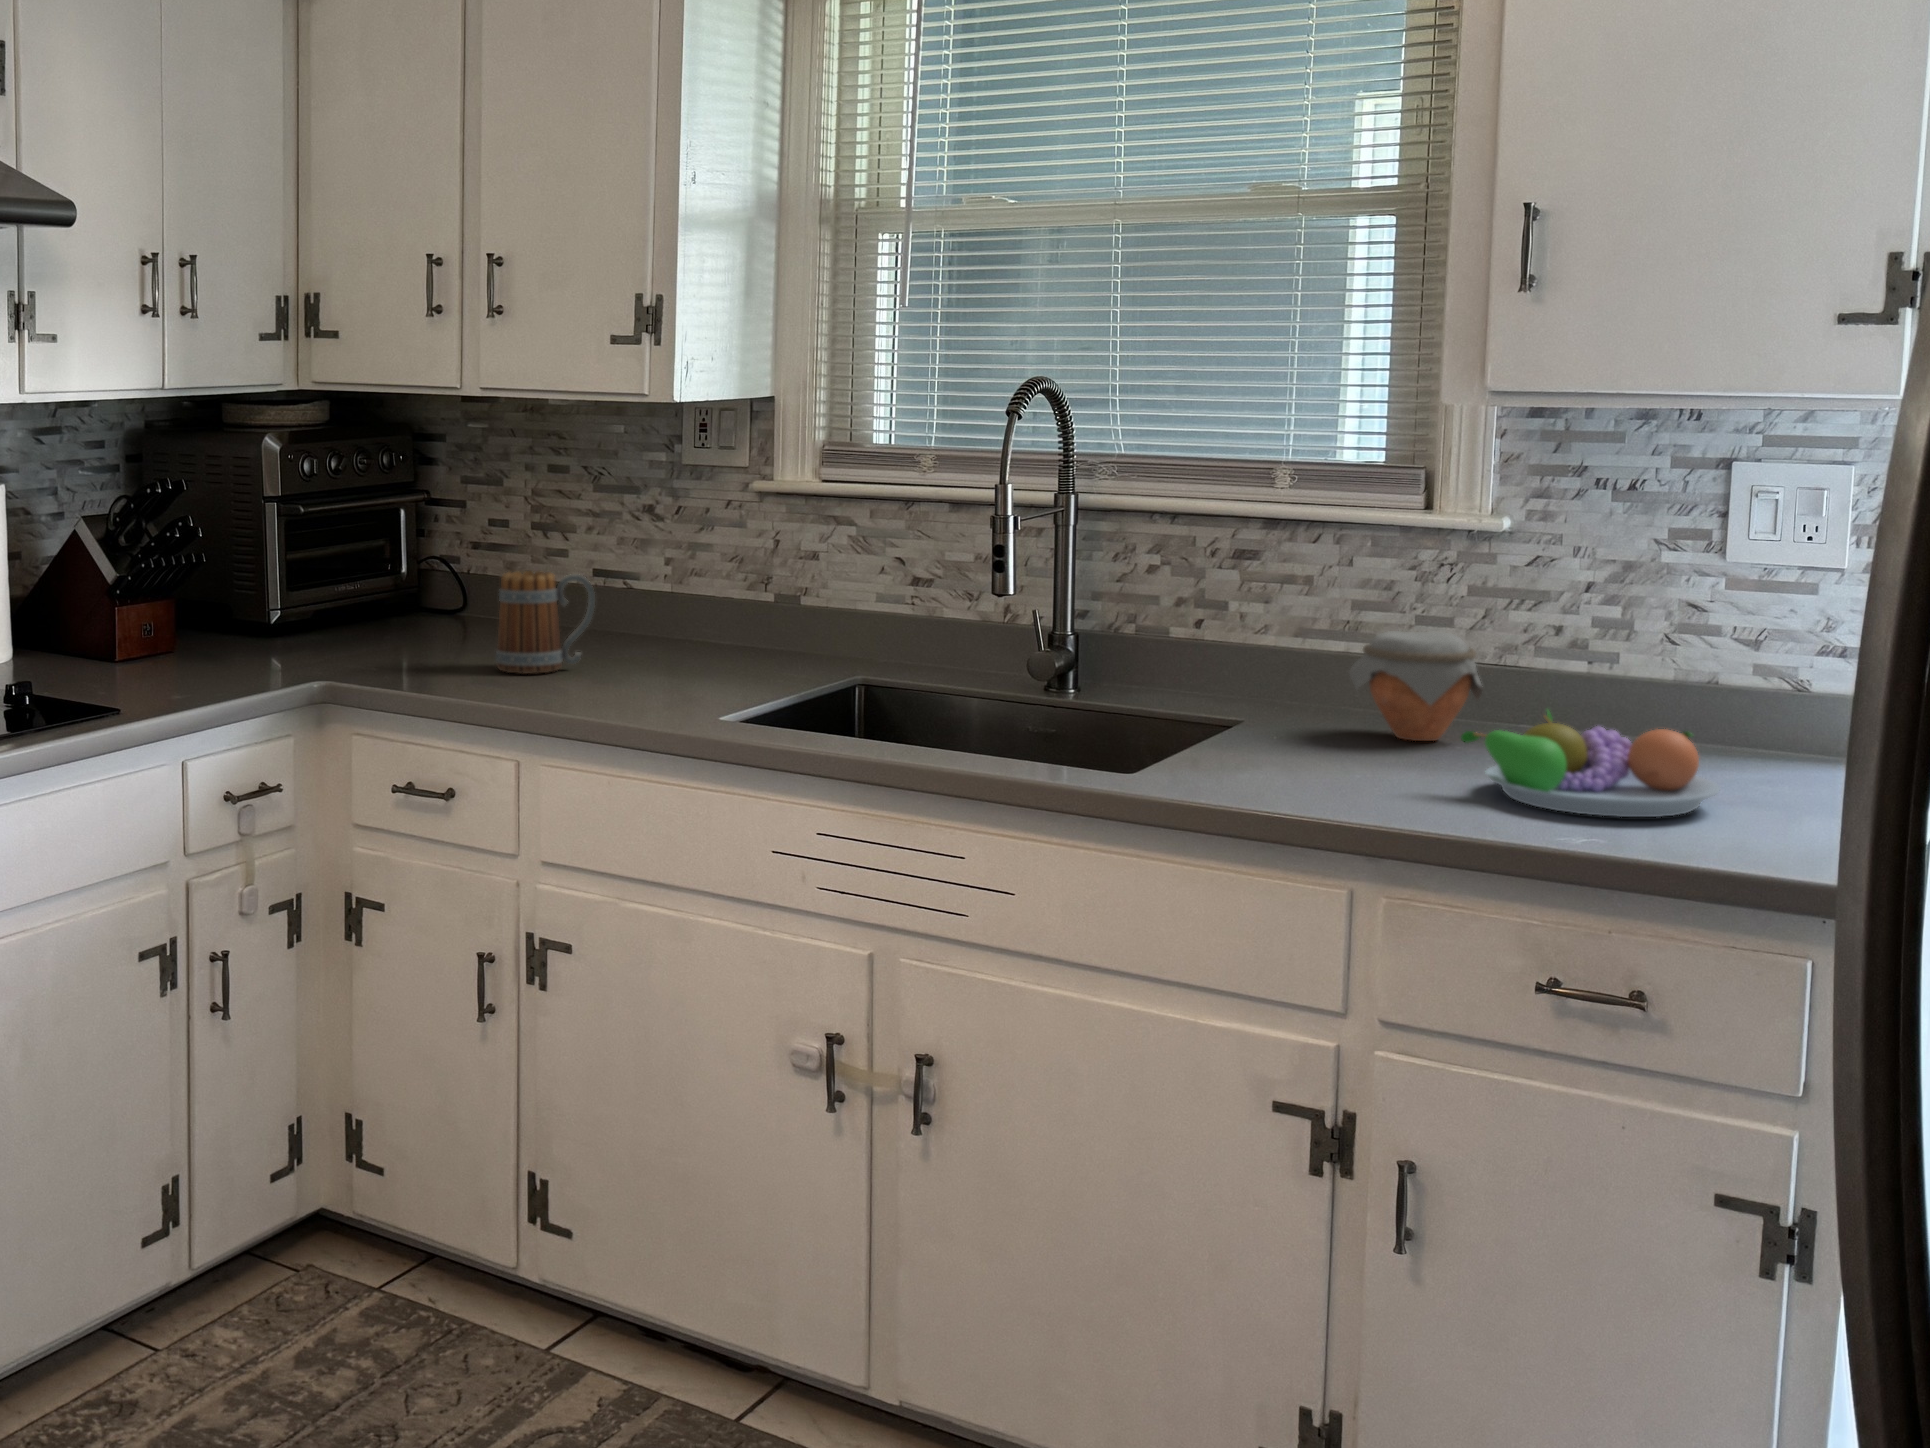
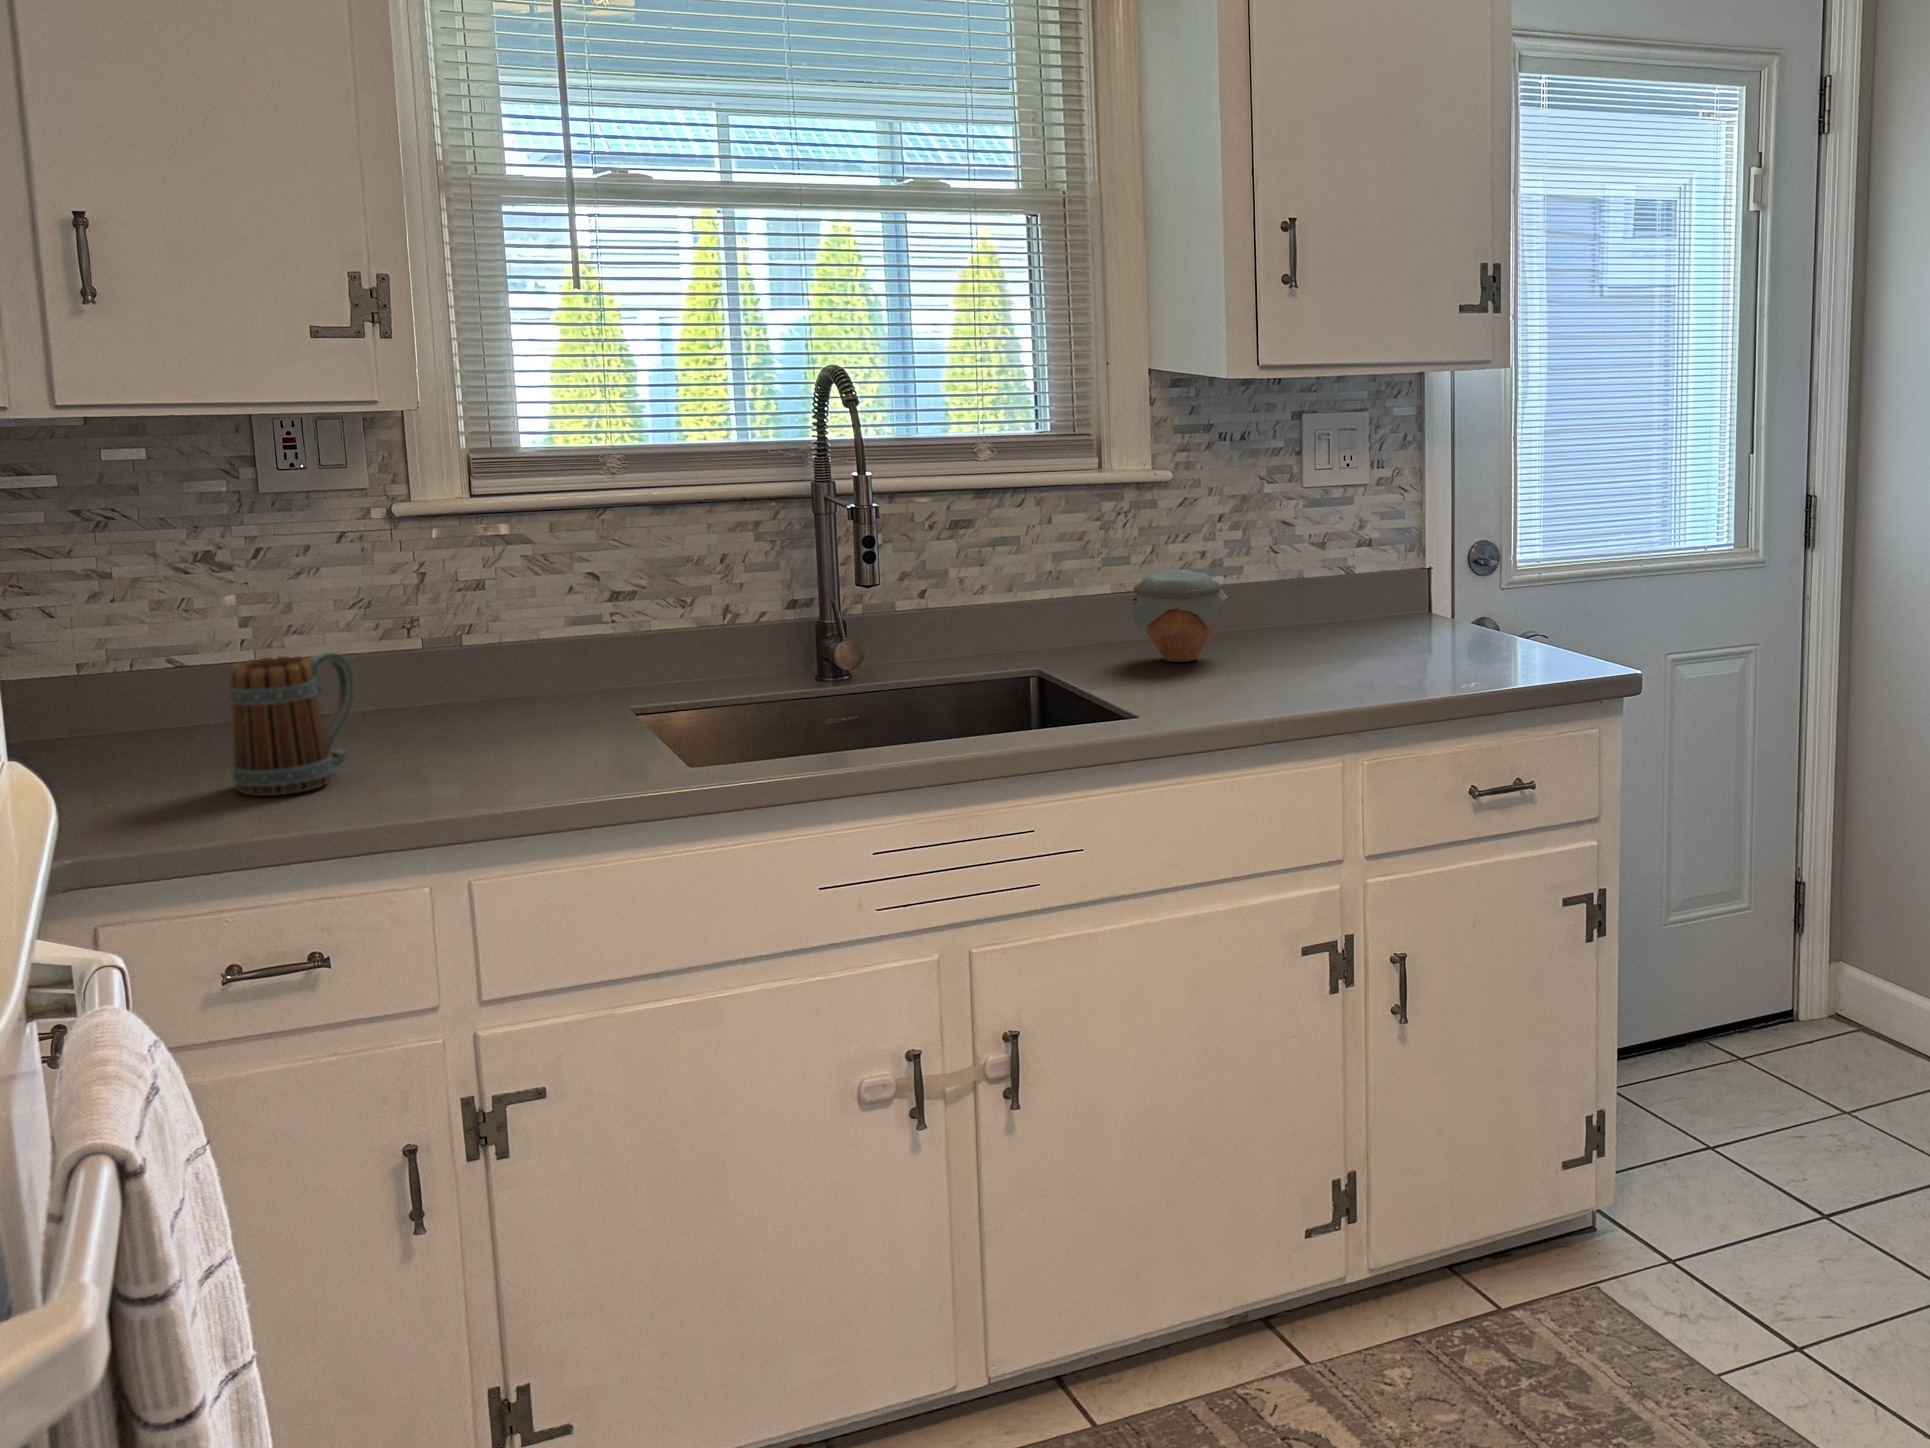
fruit bowl: present [1461,710,1720,817] -> none [1323,615,1474,688]

